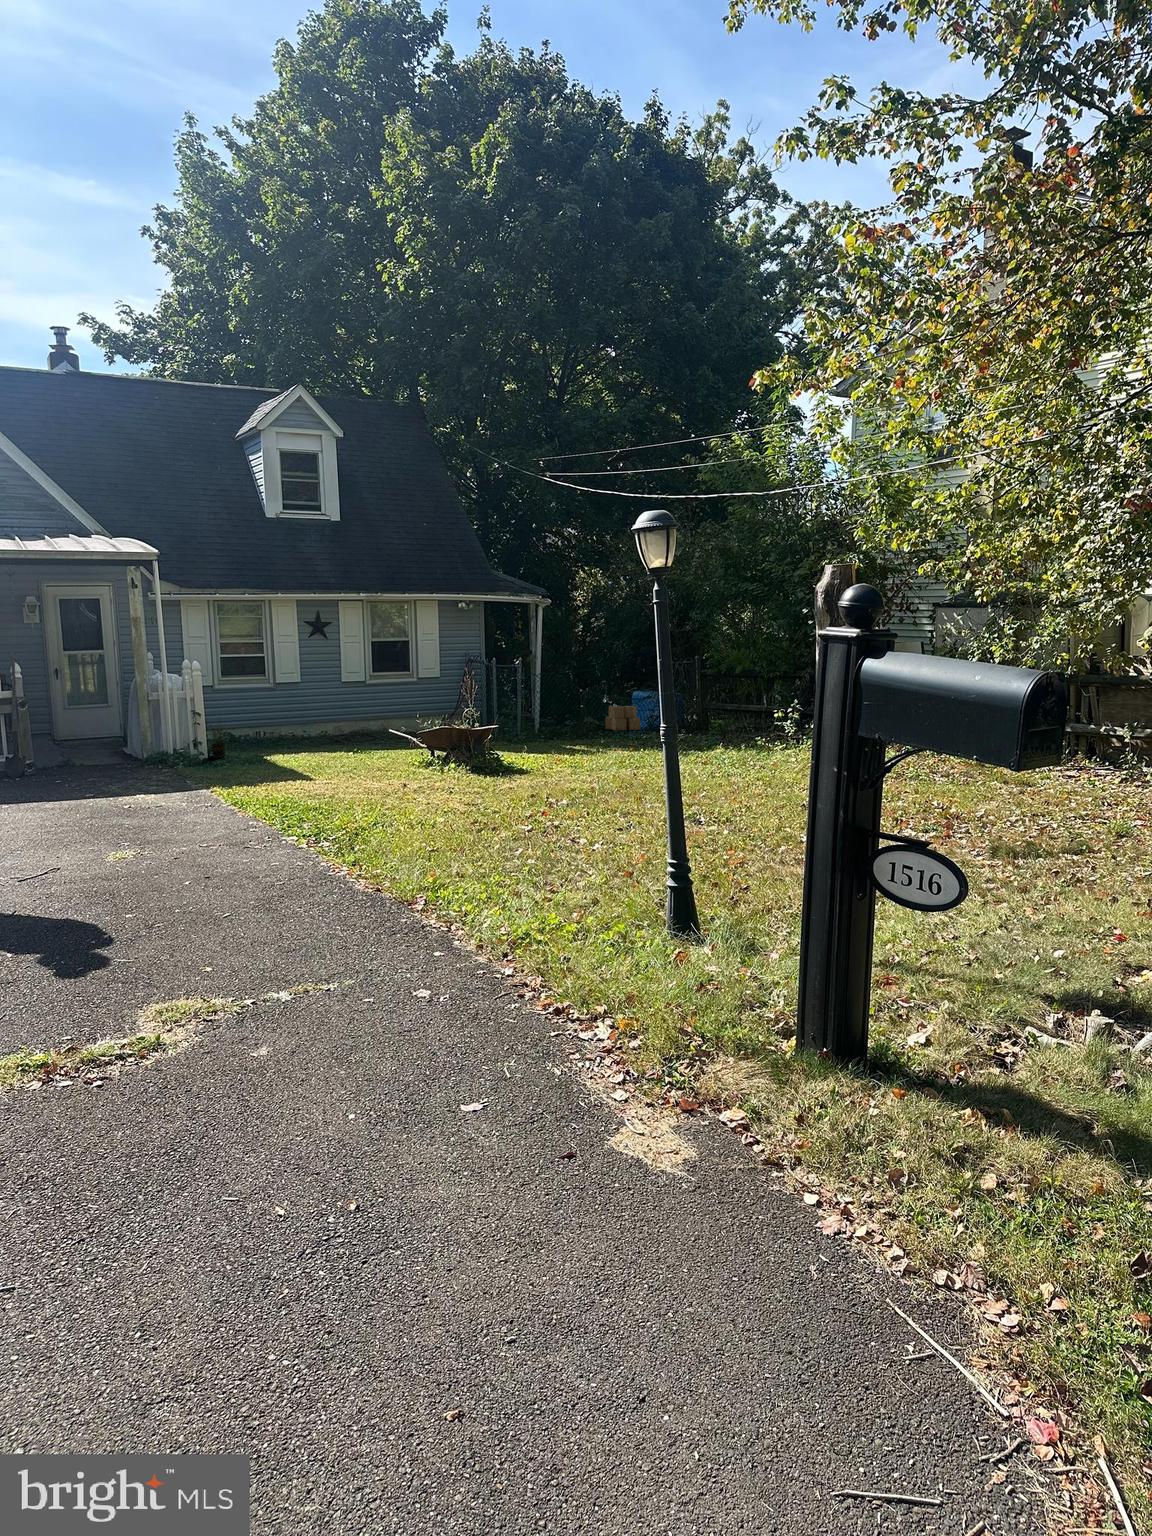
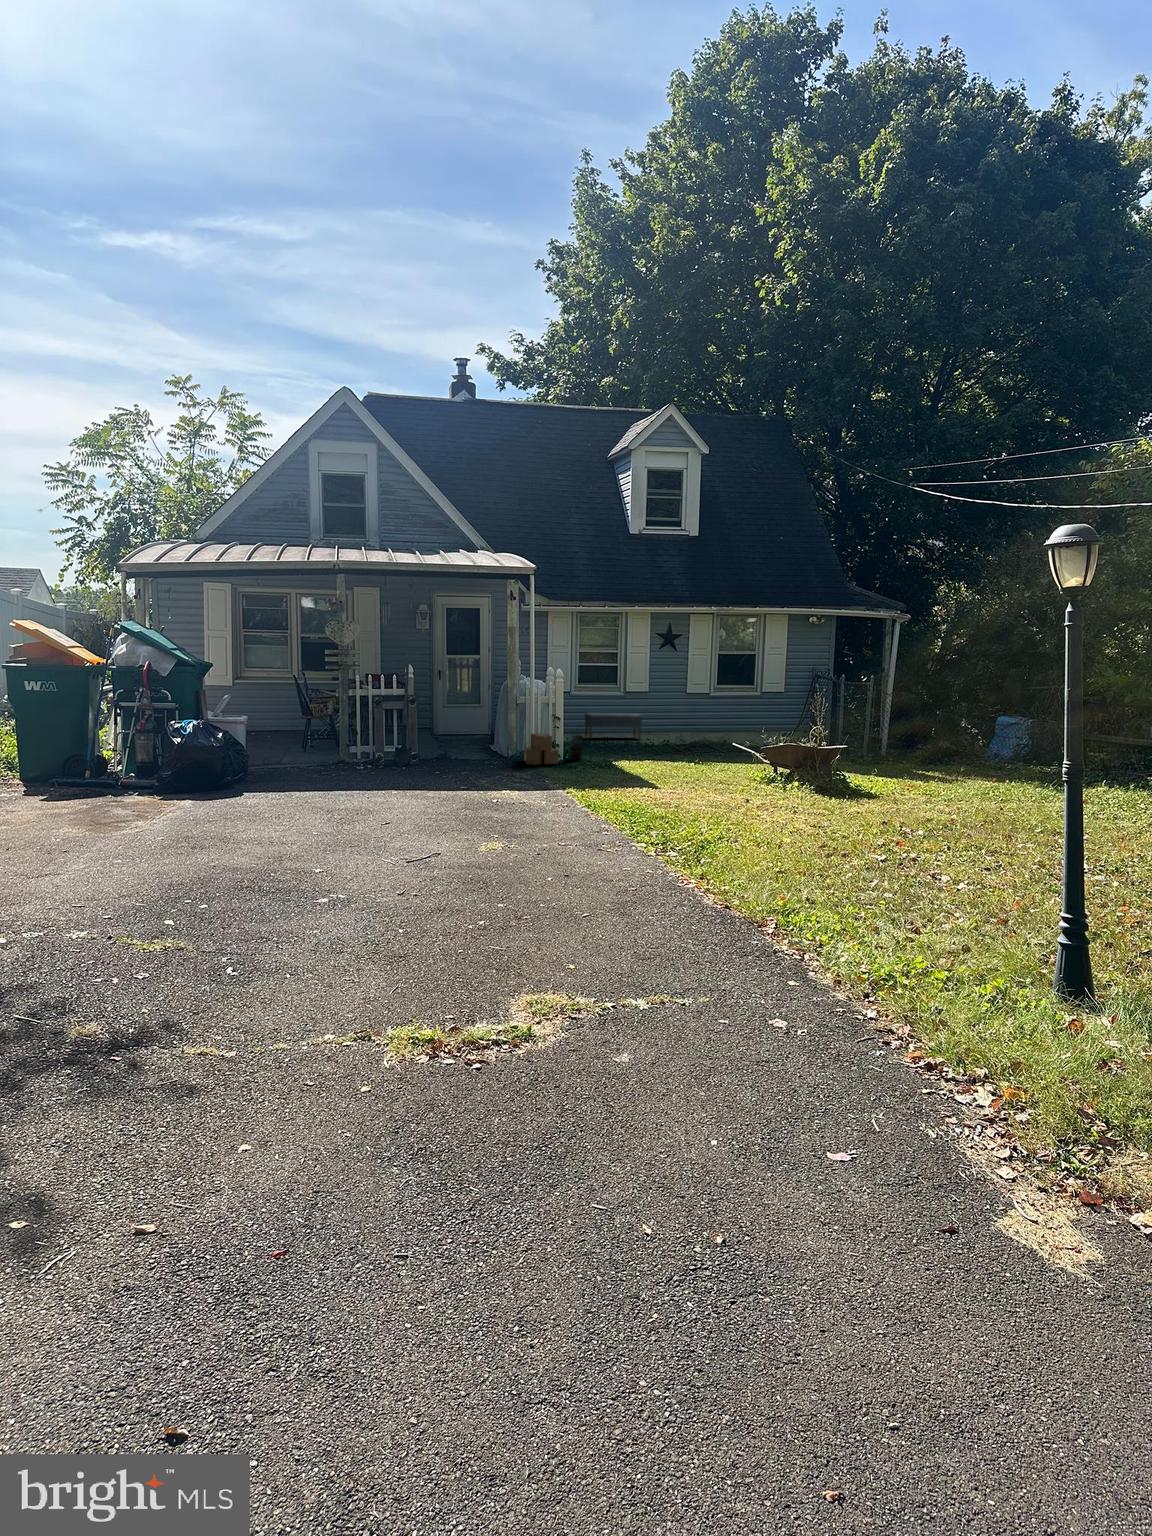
bench: none [227,705,291,735] -> present [585,713,642,739]
cardboard box: present [605,706,640,730] -> present [524,733,558,765]

